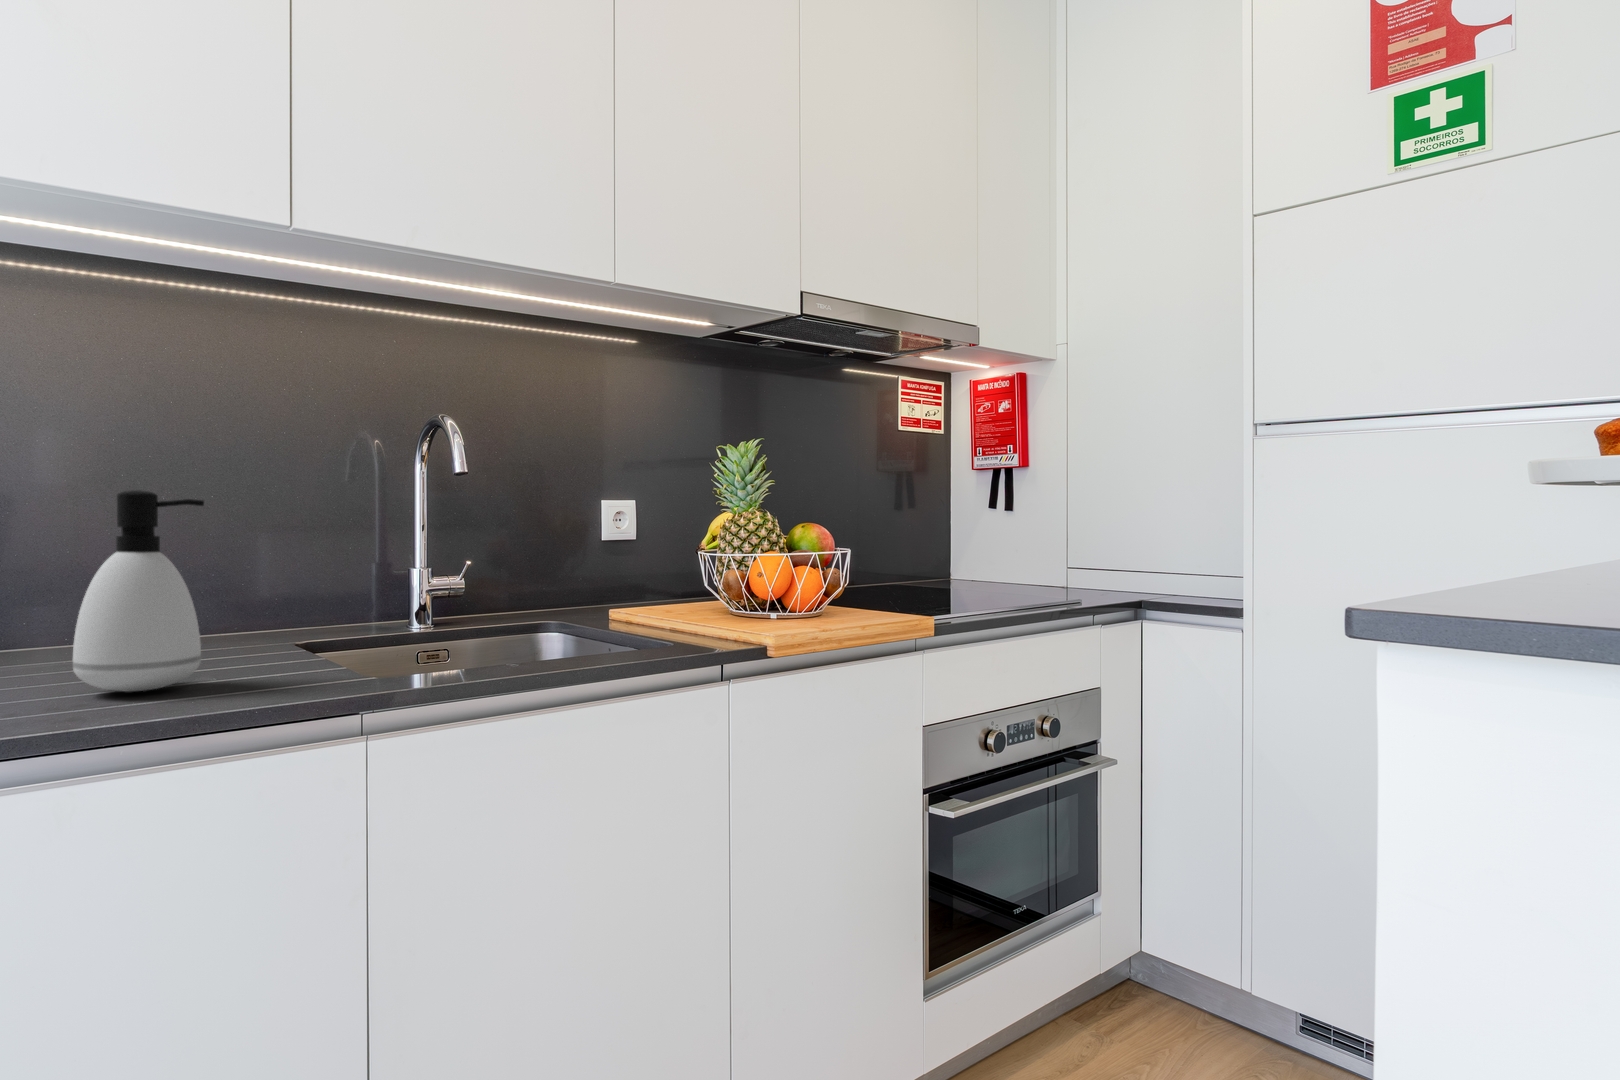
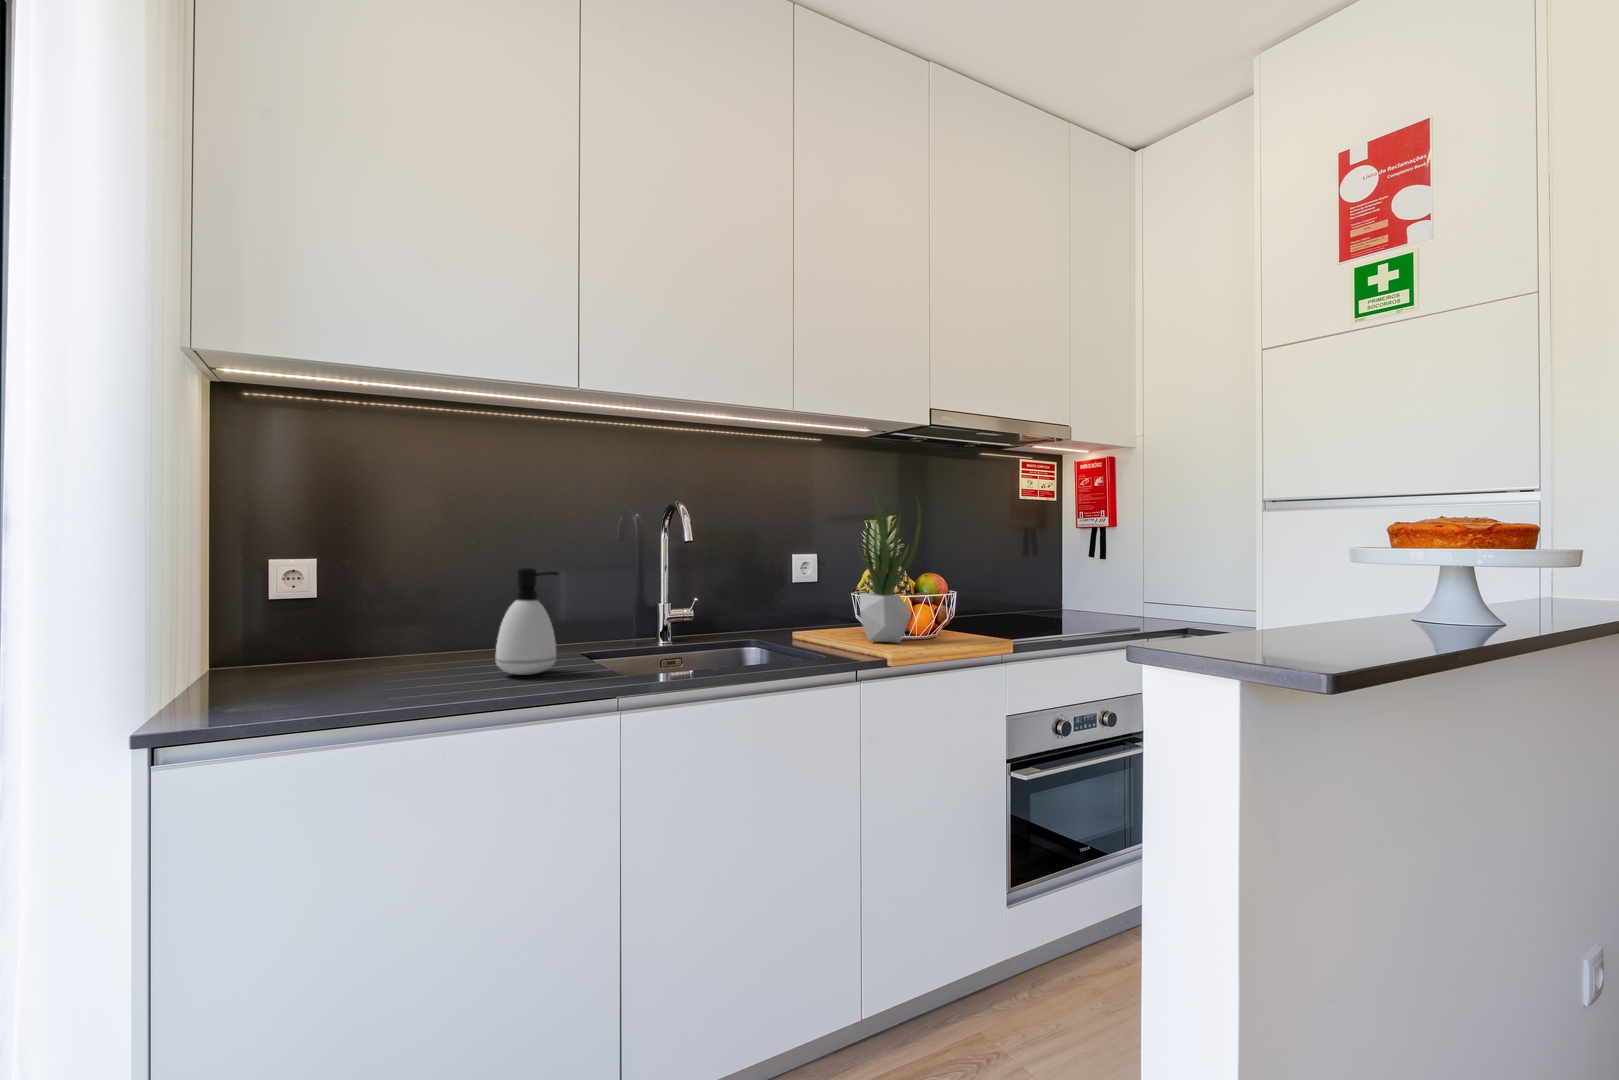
potted plant: none [711,393,805,625] -> present [858,495,921,643]

